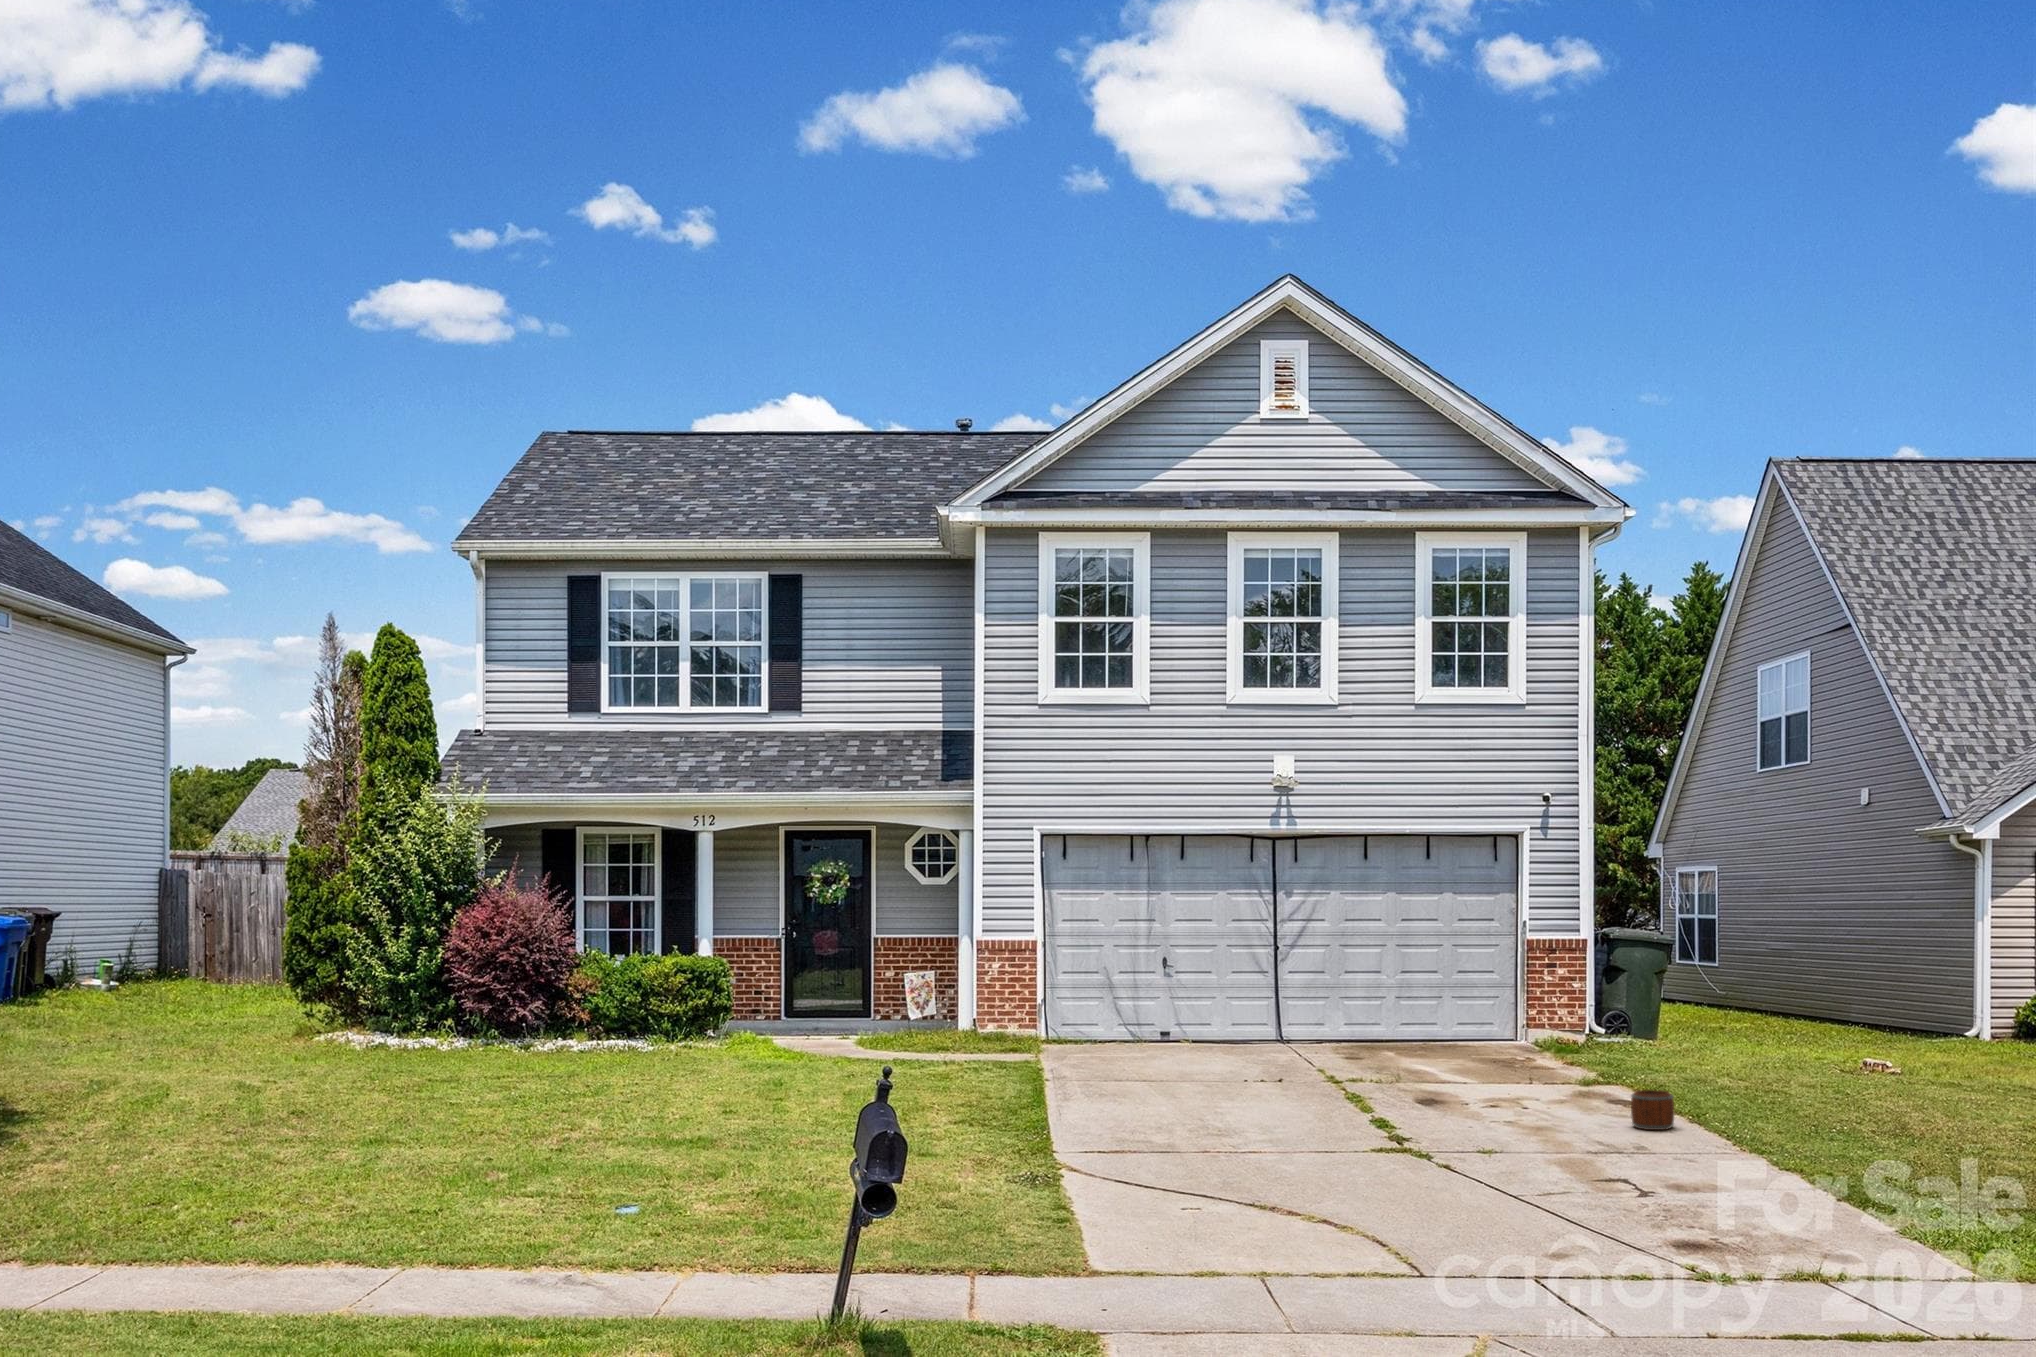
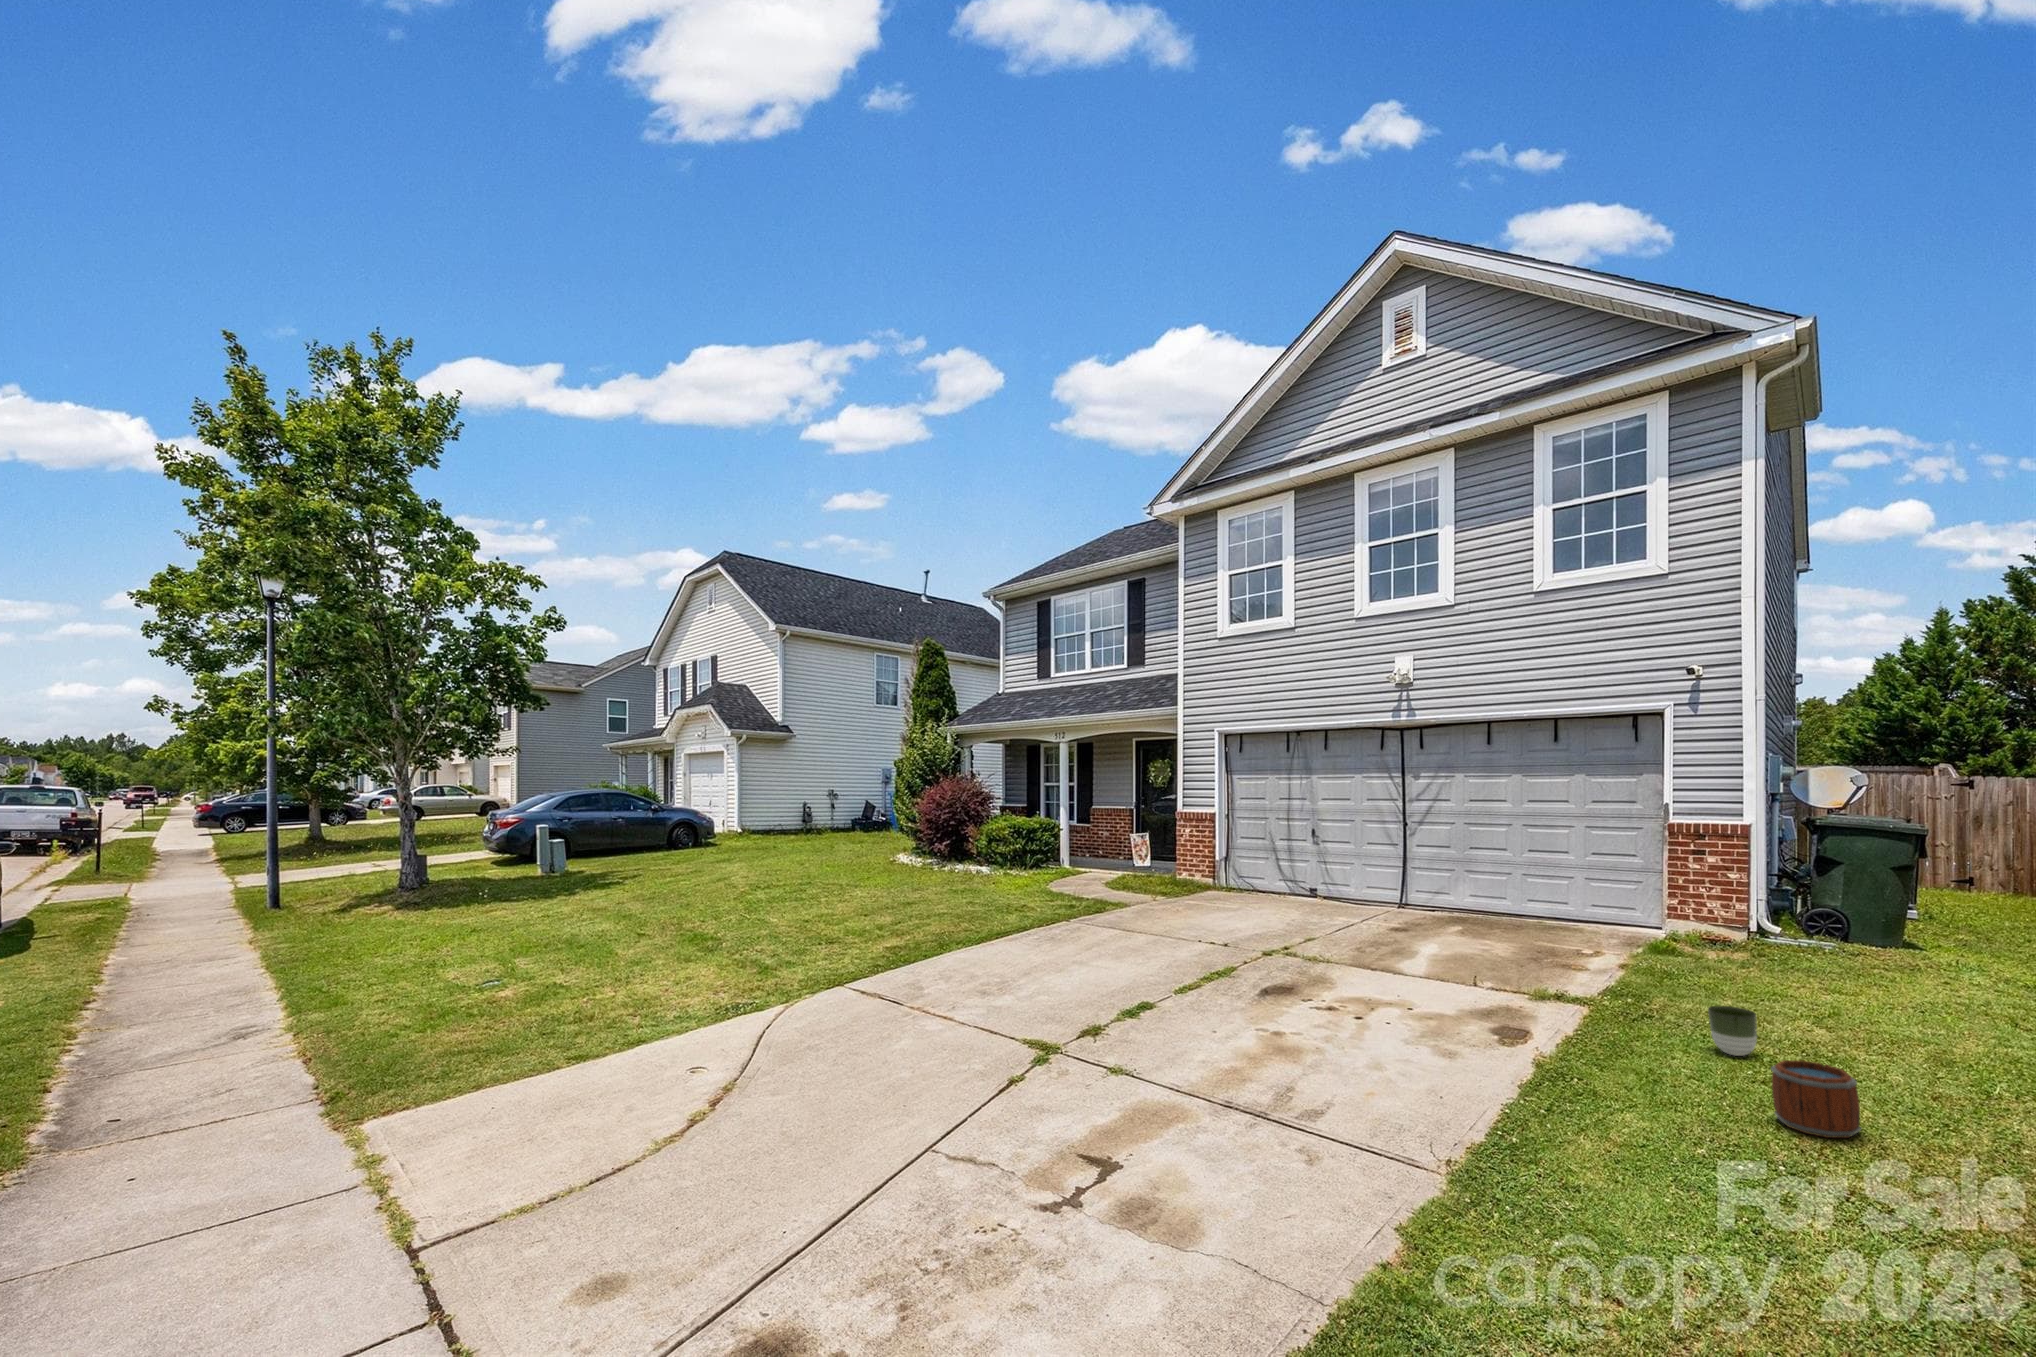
planter: none [1587,1072,1616,1105] -> present [1708,1006,1757,1056]

